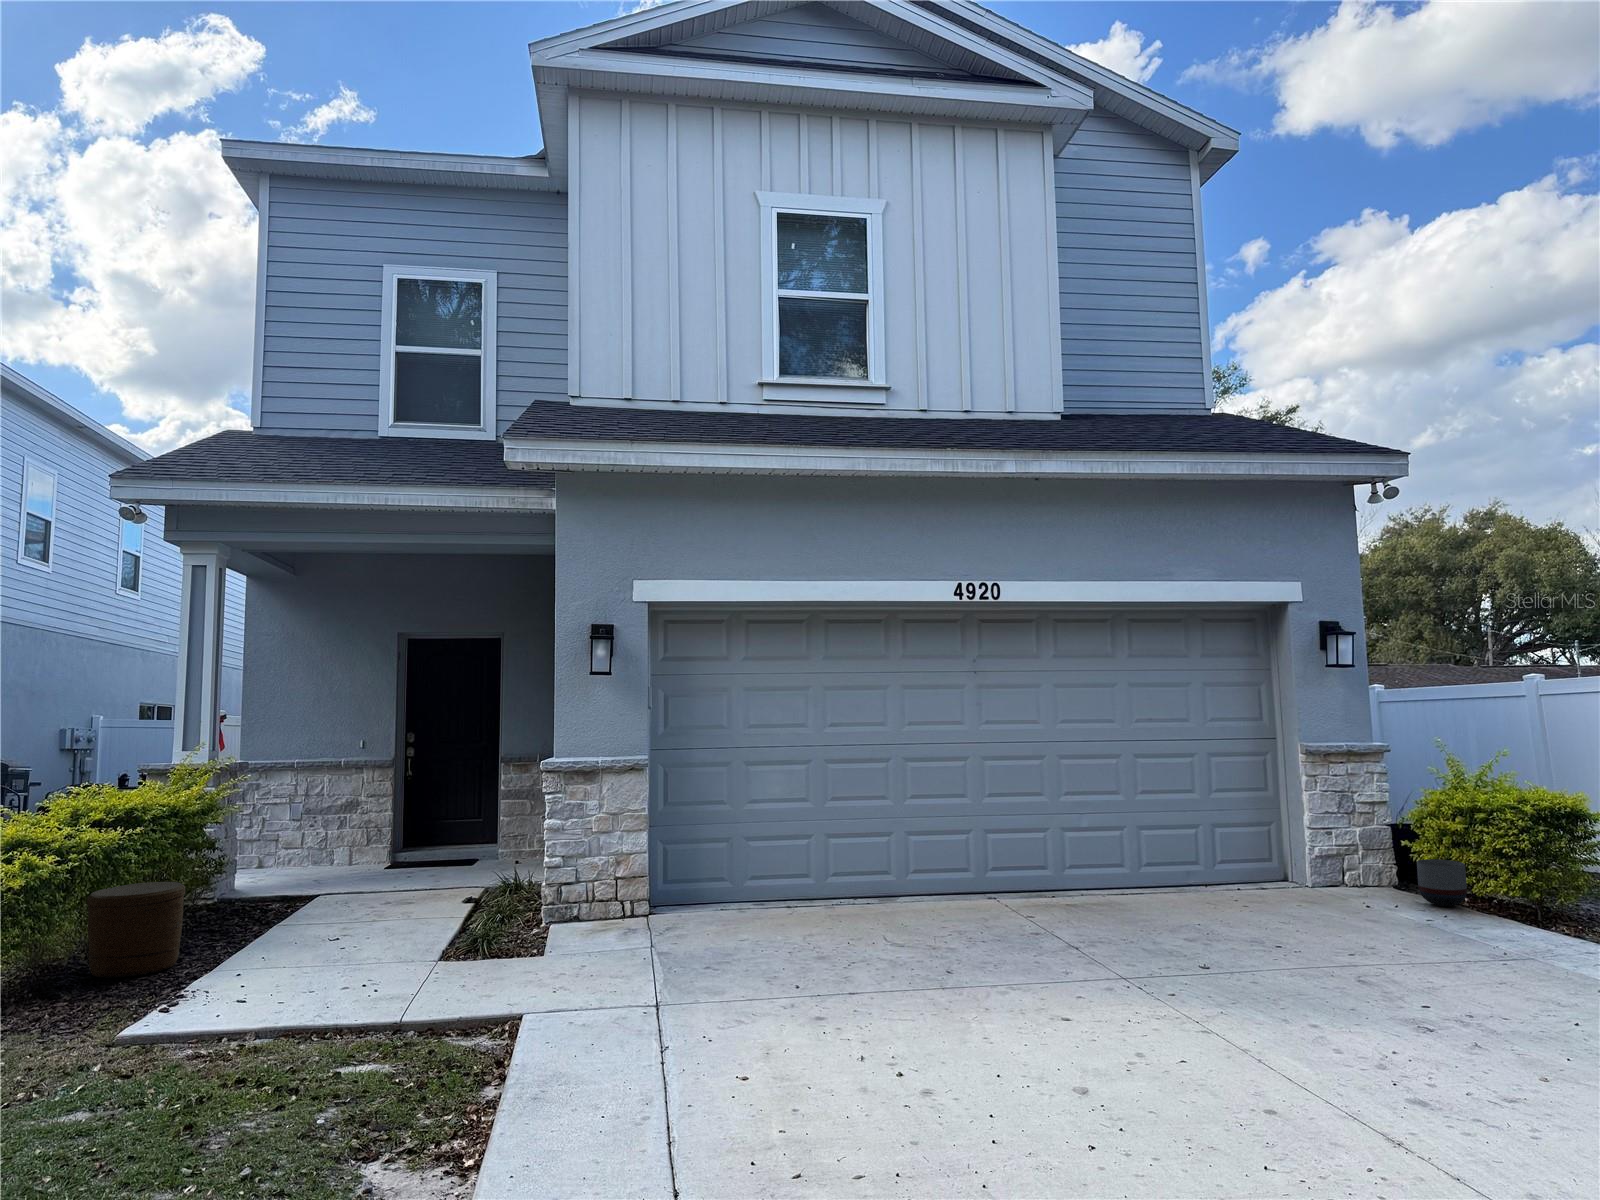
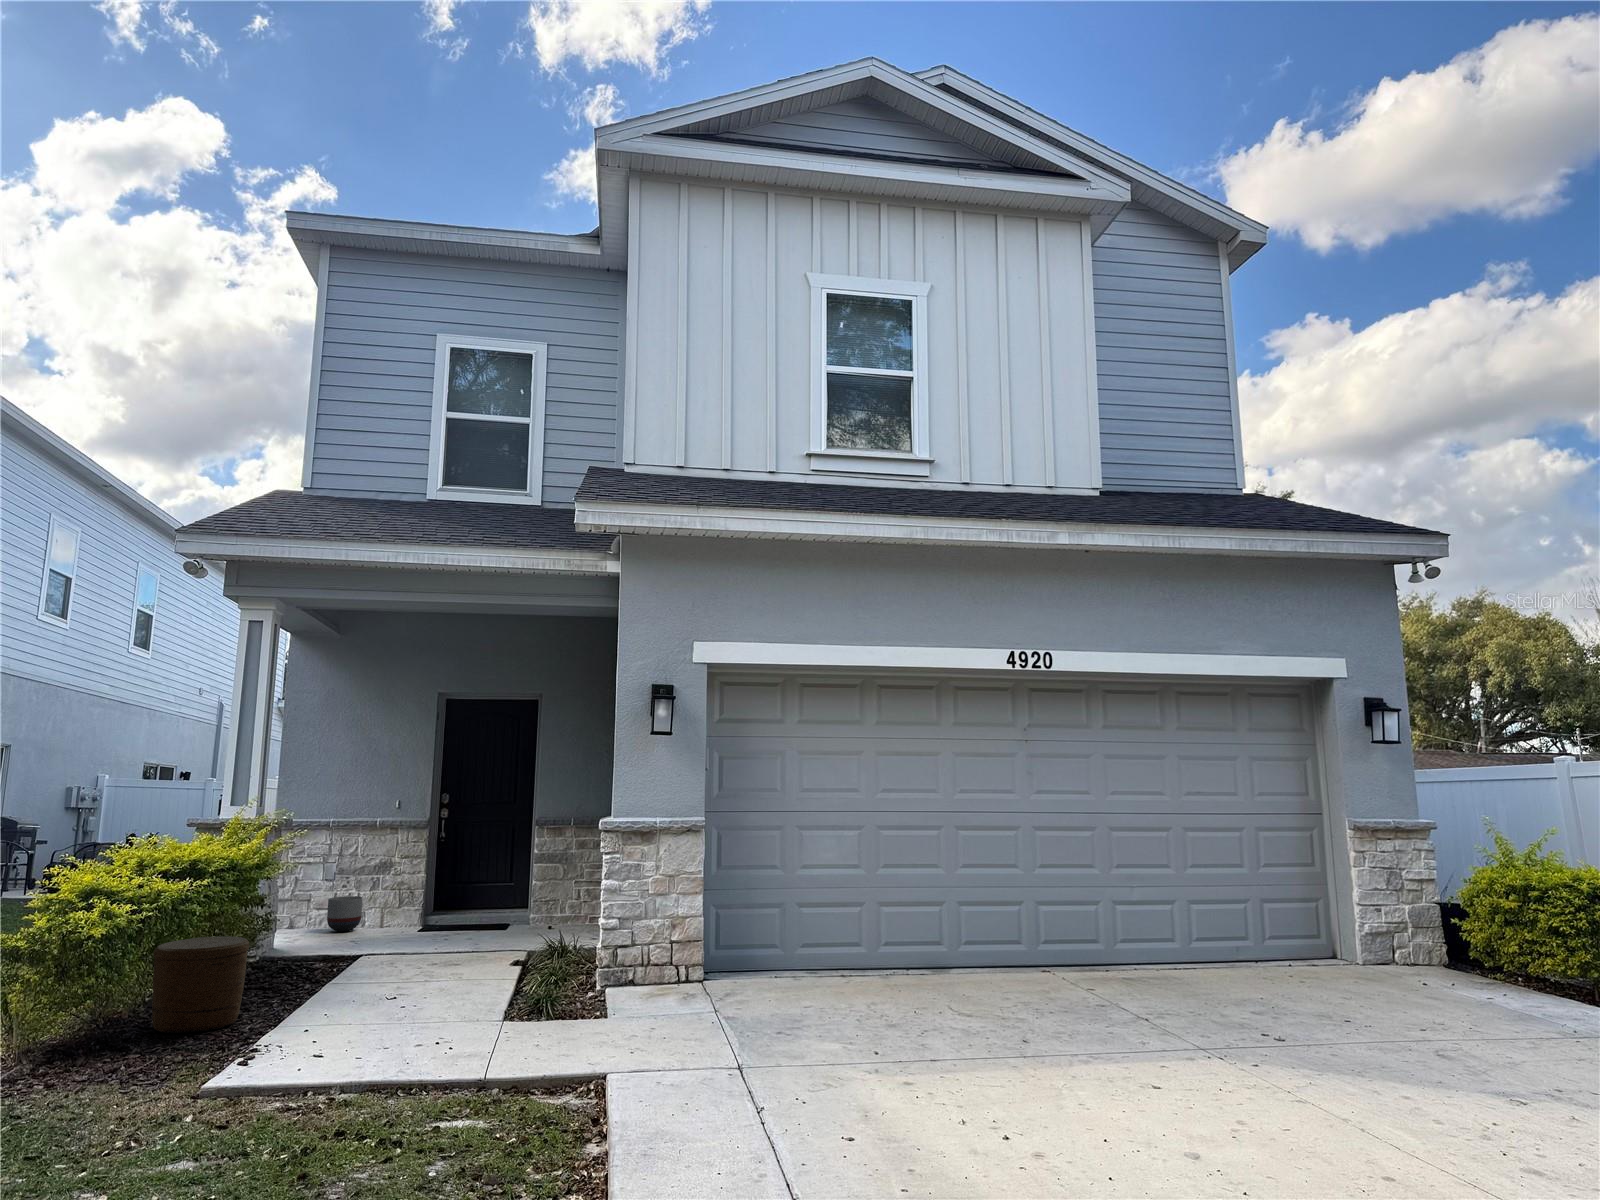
planter: present [1417,859,1467,906] -> present [327,896,362,932]

